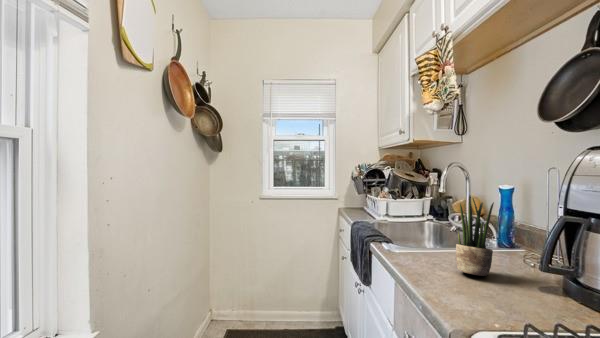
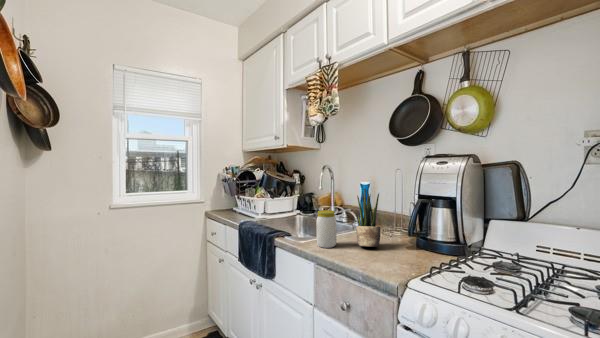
jar: none [406,218,432,265] -> present [316,210,336,248]

